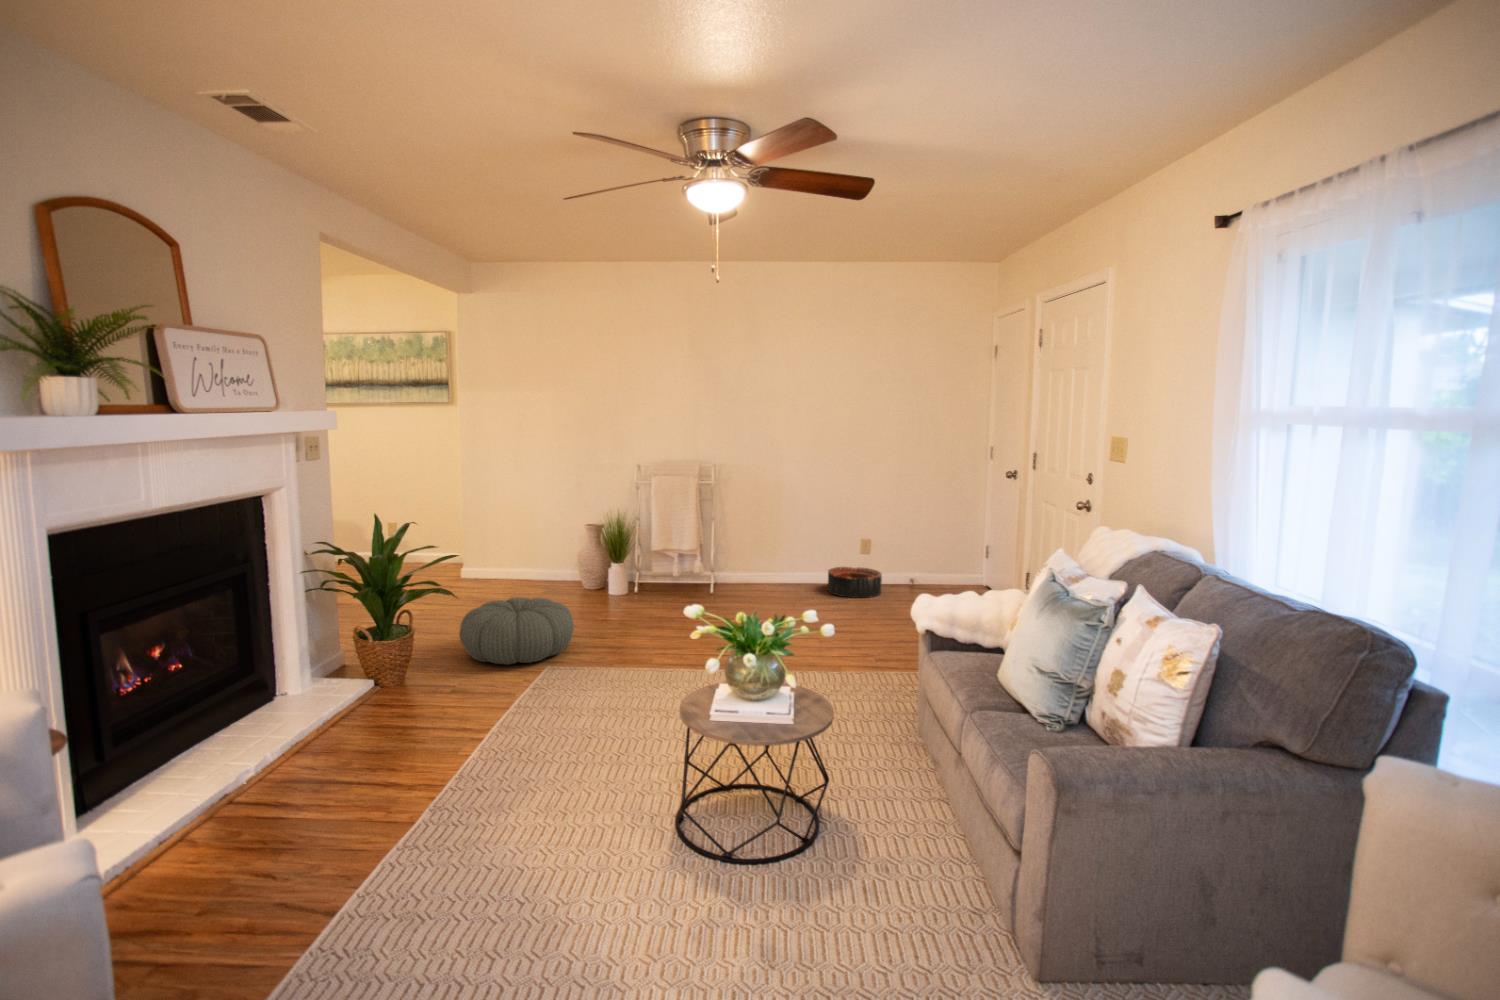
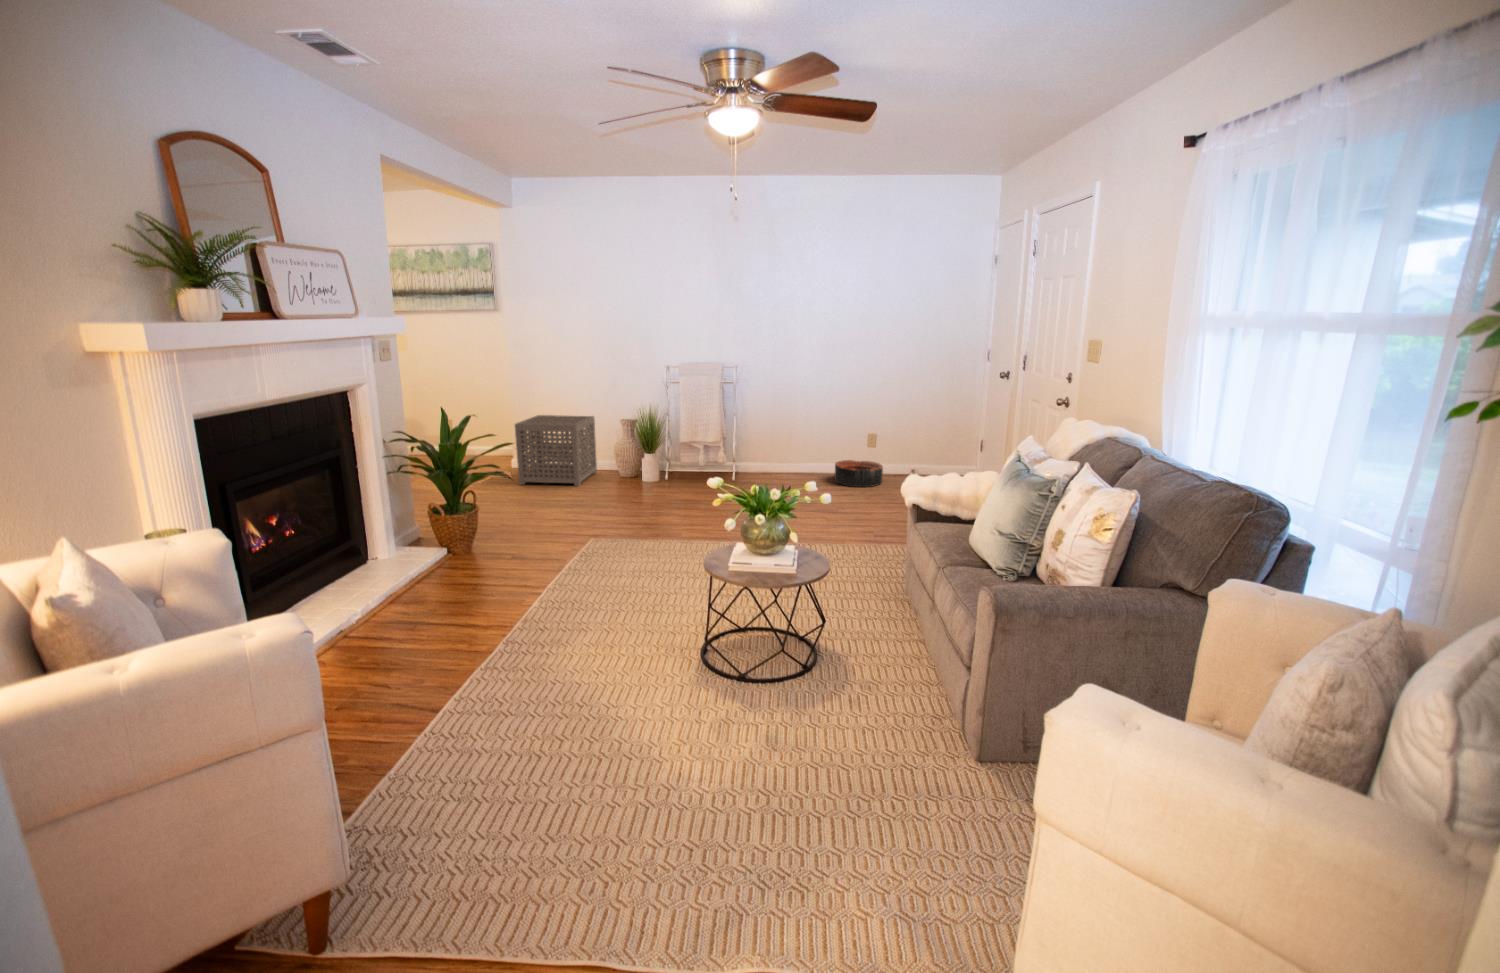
side table: none [465,517,559,599] -> present [515,415,597,486]
pouf: present [459,597,574,665] -> none [516,483,613,538]

